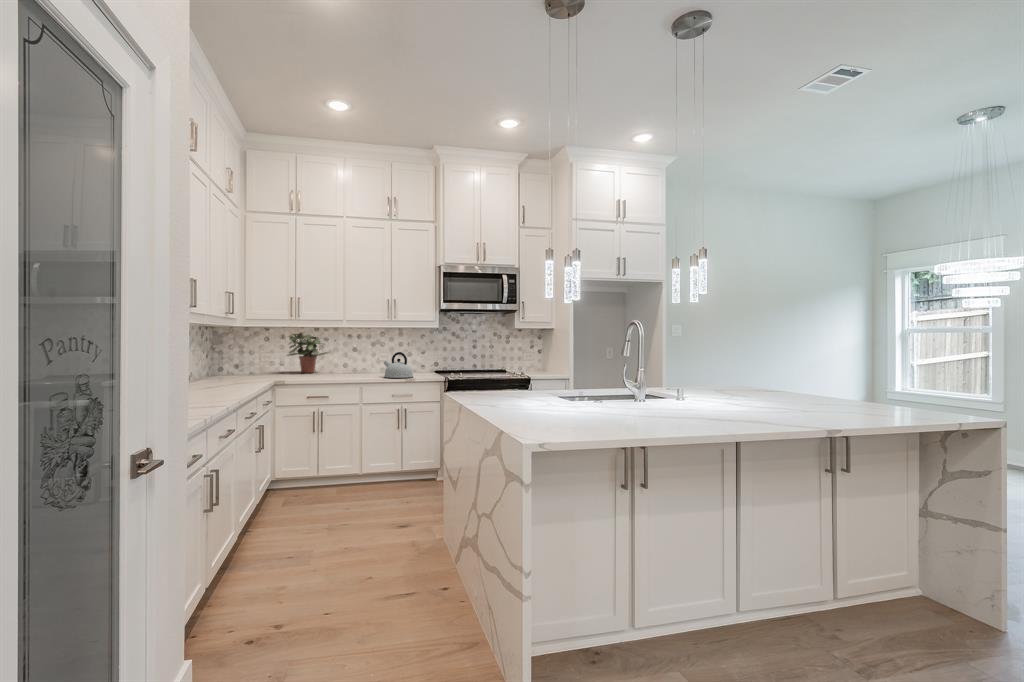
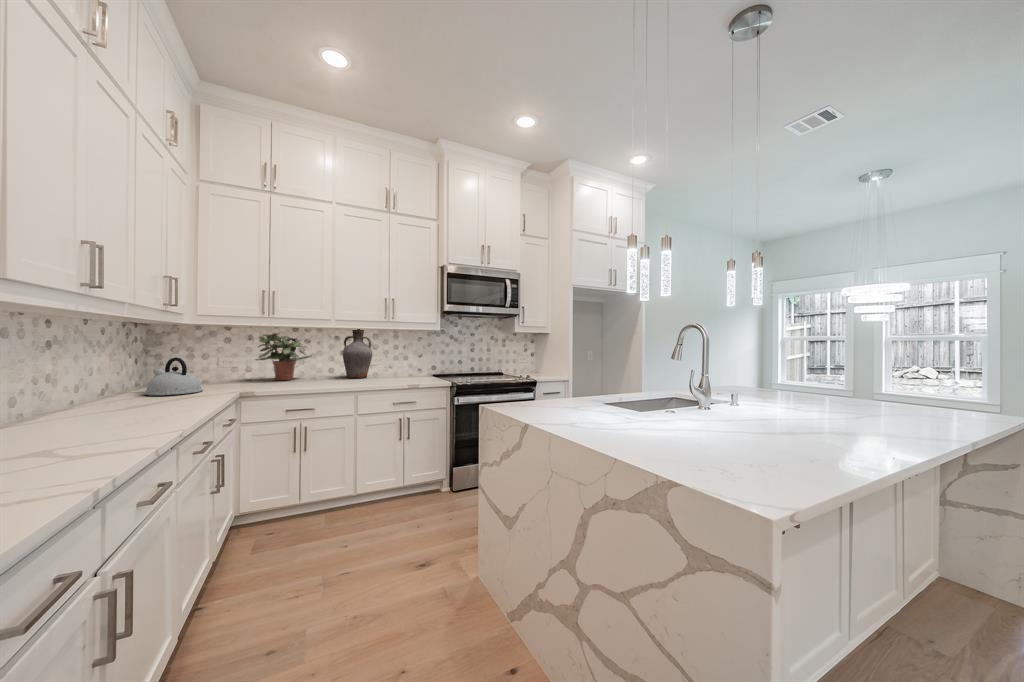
vase: none [355,327,380,372] -> present [343,329,372,378]
kettle: present [384,352,413,378] -> present [145,357,202,395]

